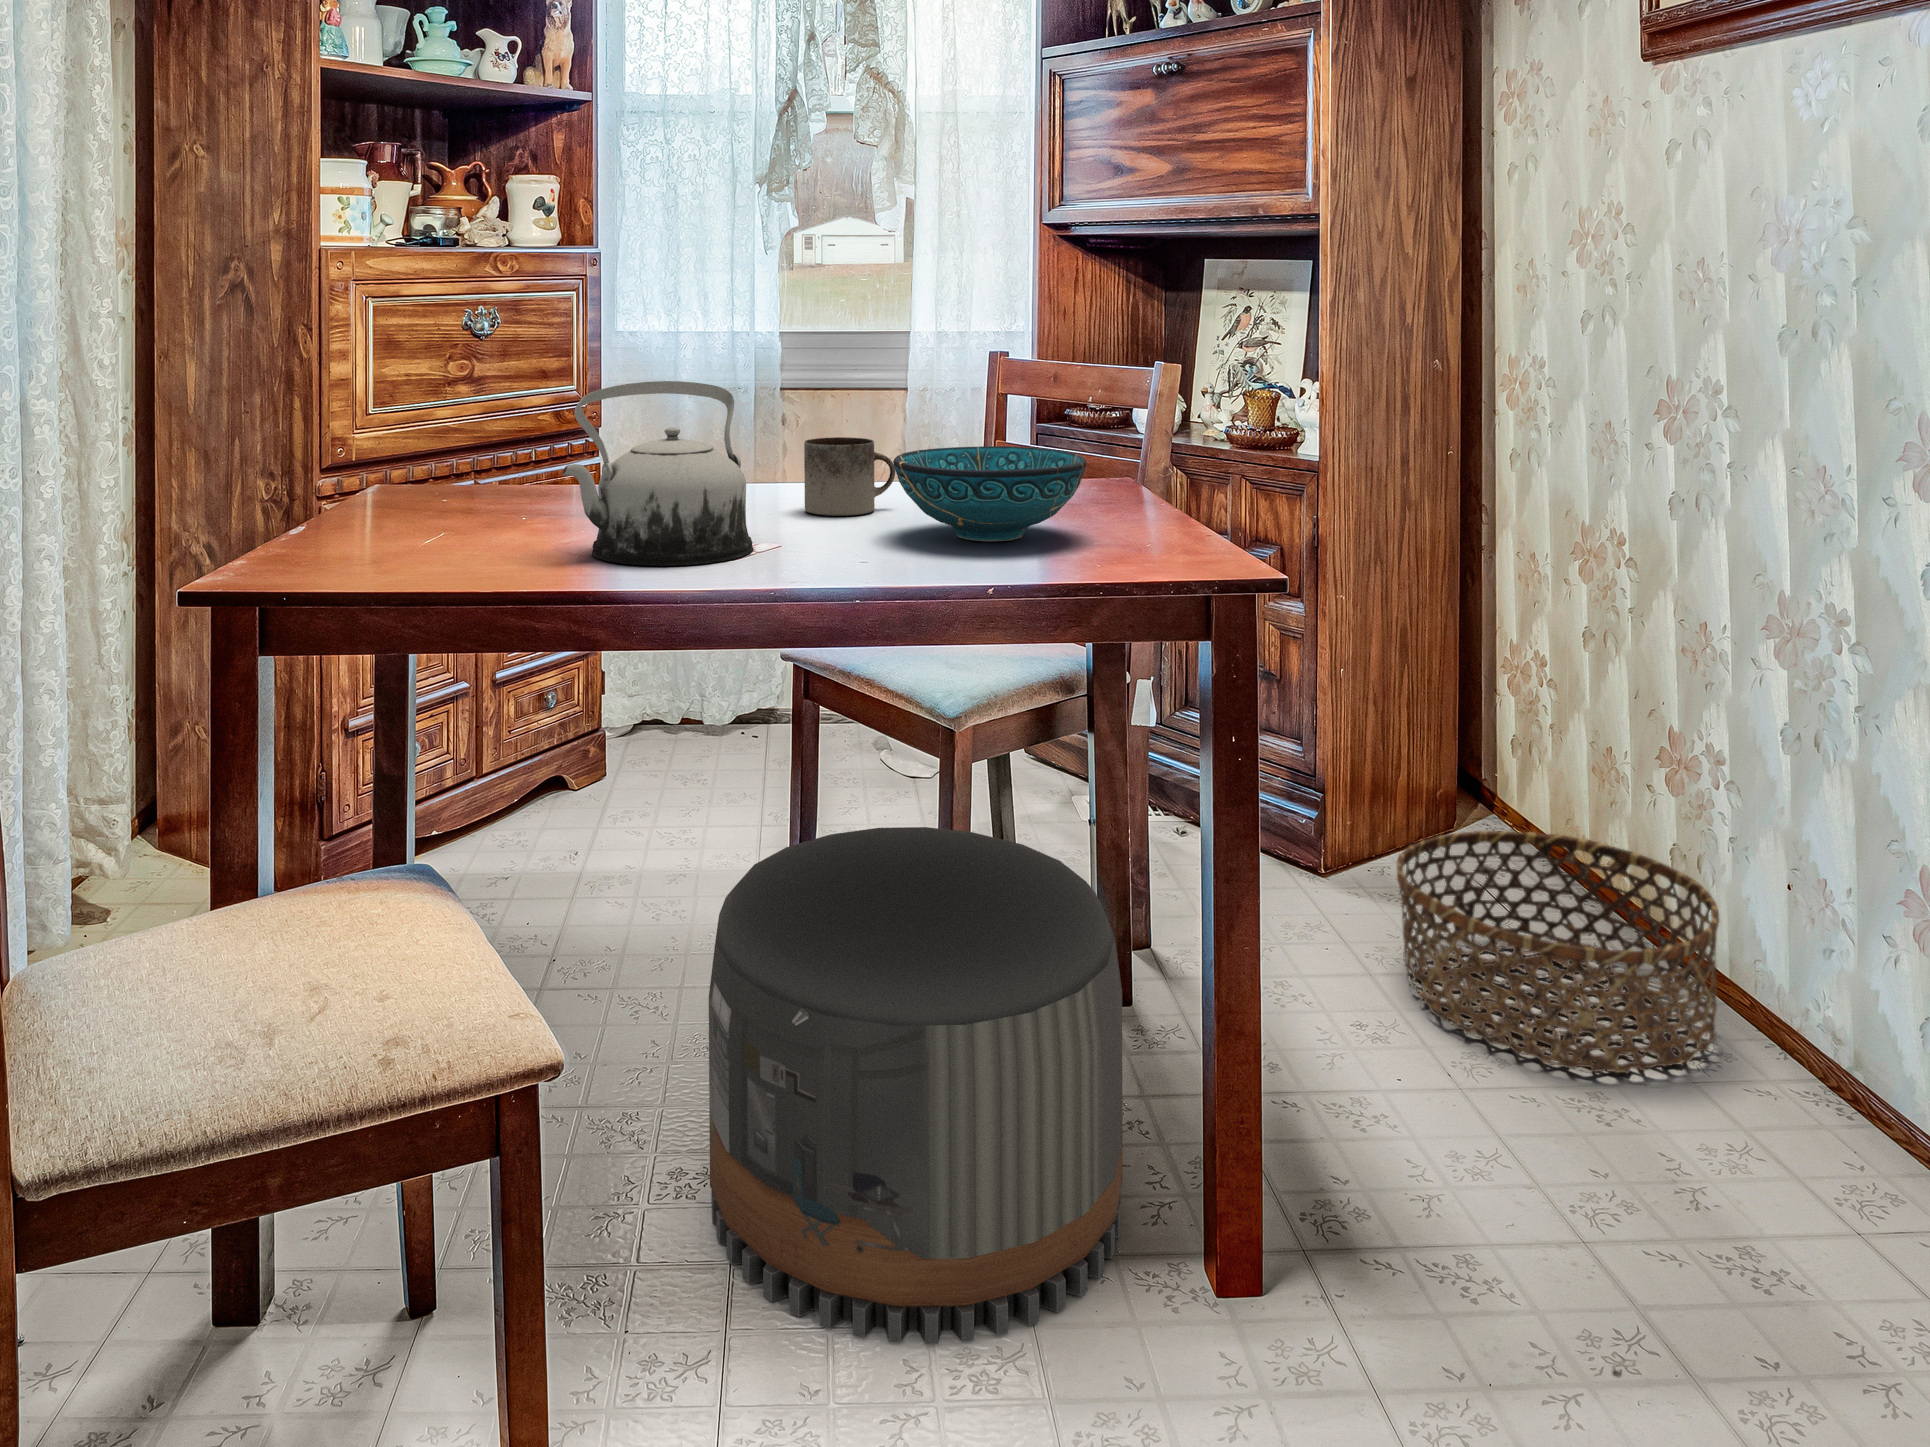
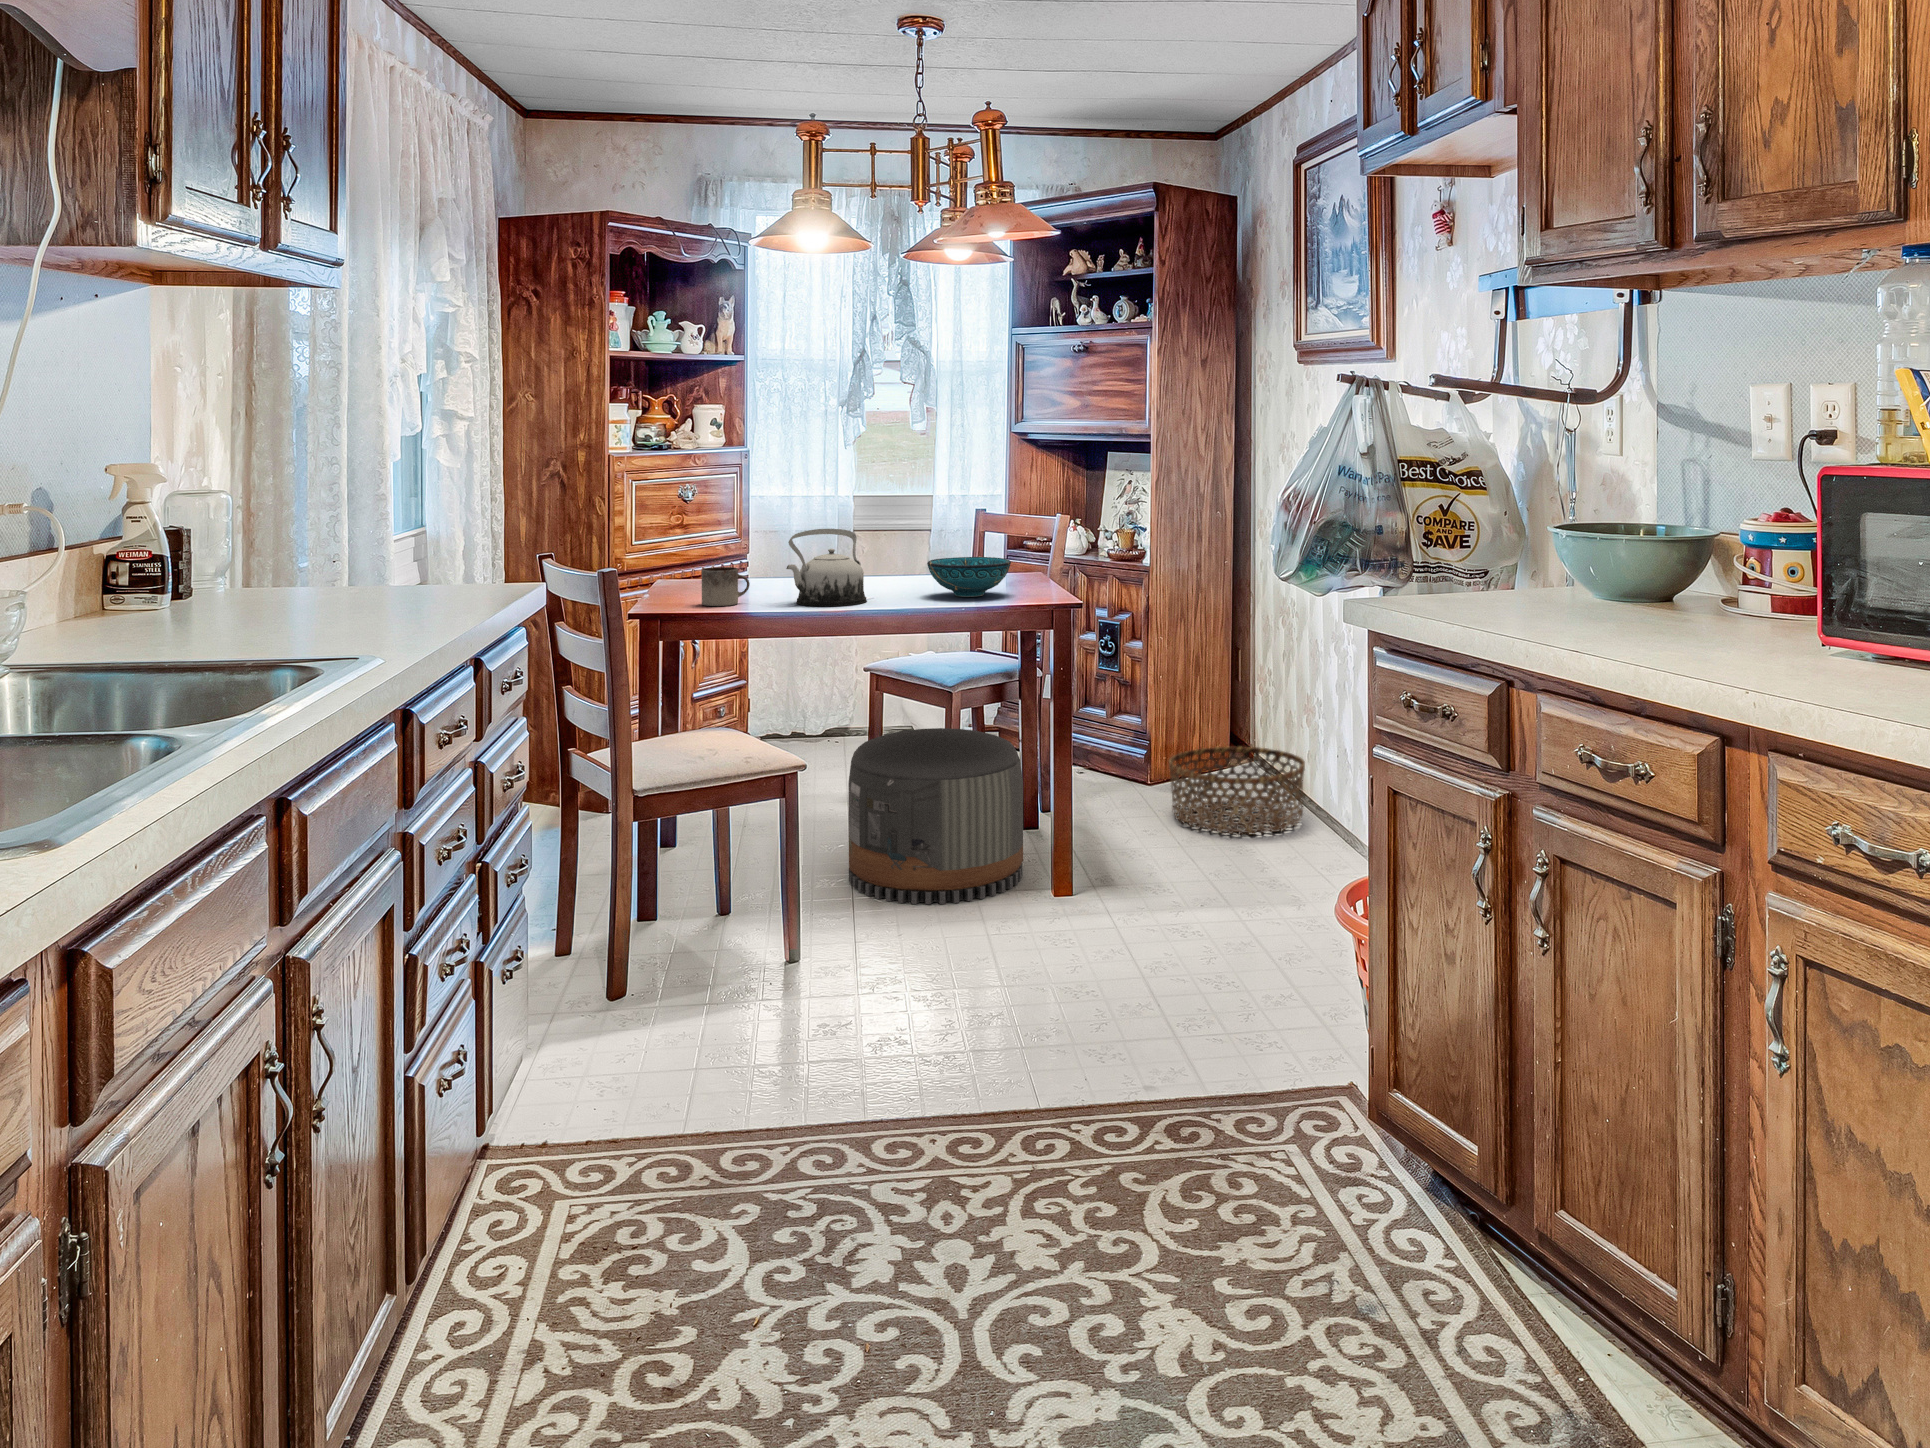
mug: present [804,437,895,516] -> present [702,567,750,606]

